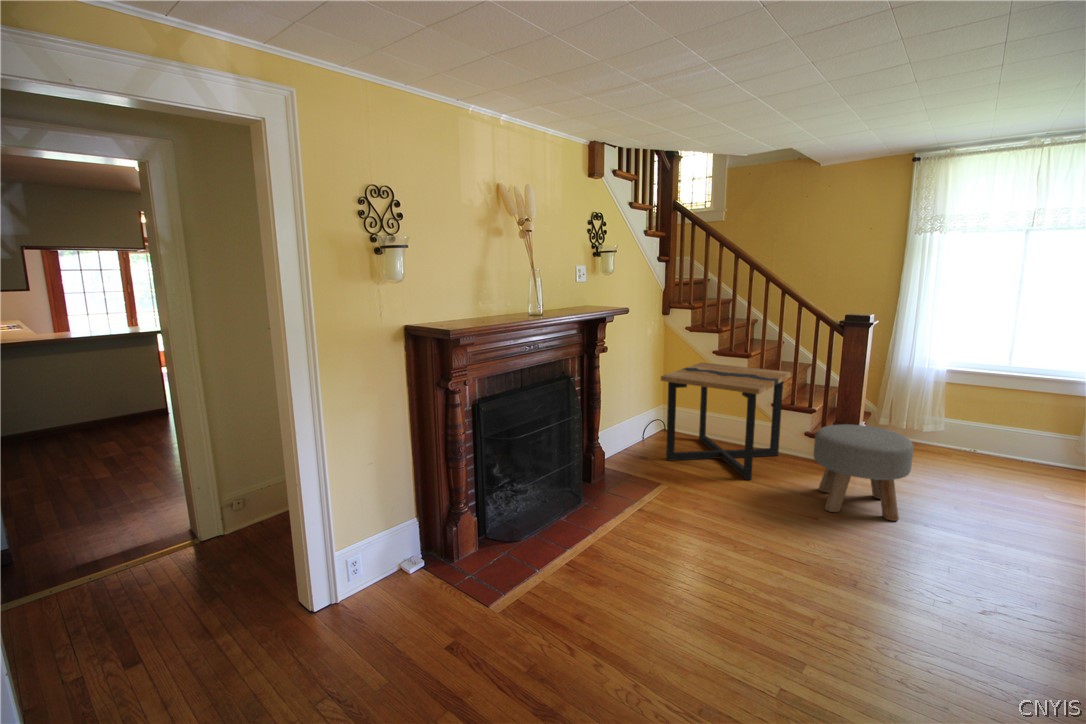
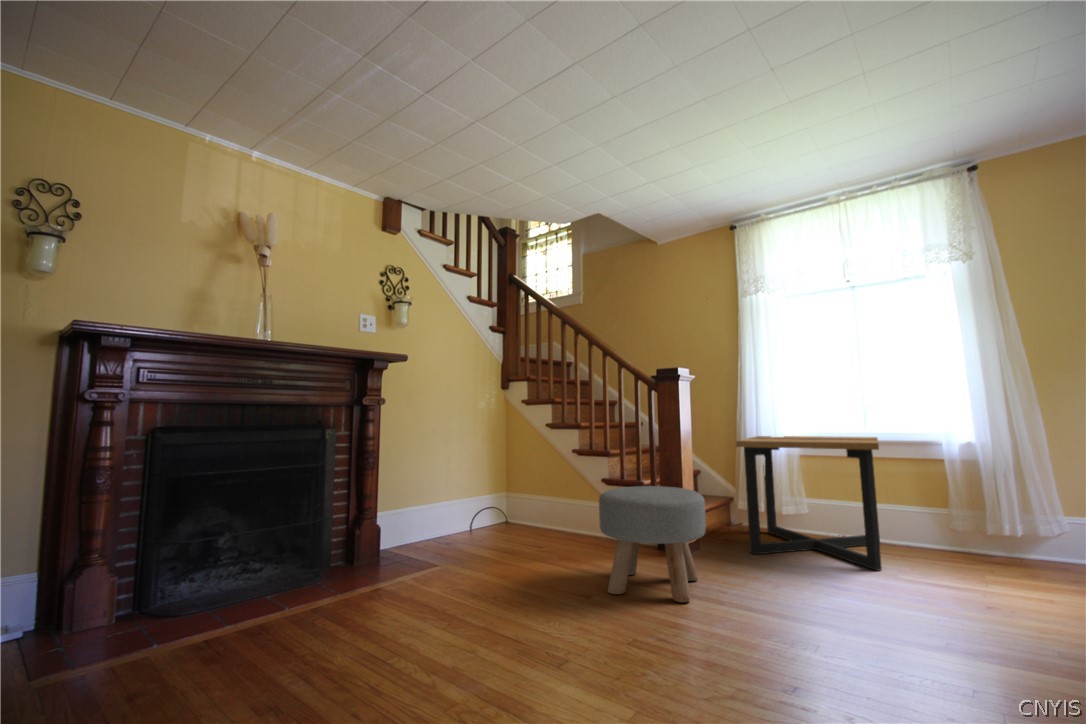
side table: present [661,362,791,480] -> present [736,436,882,571]

